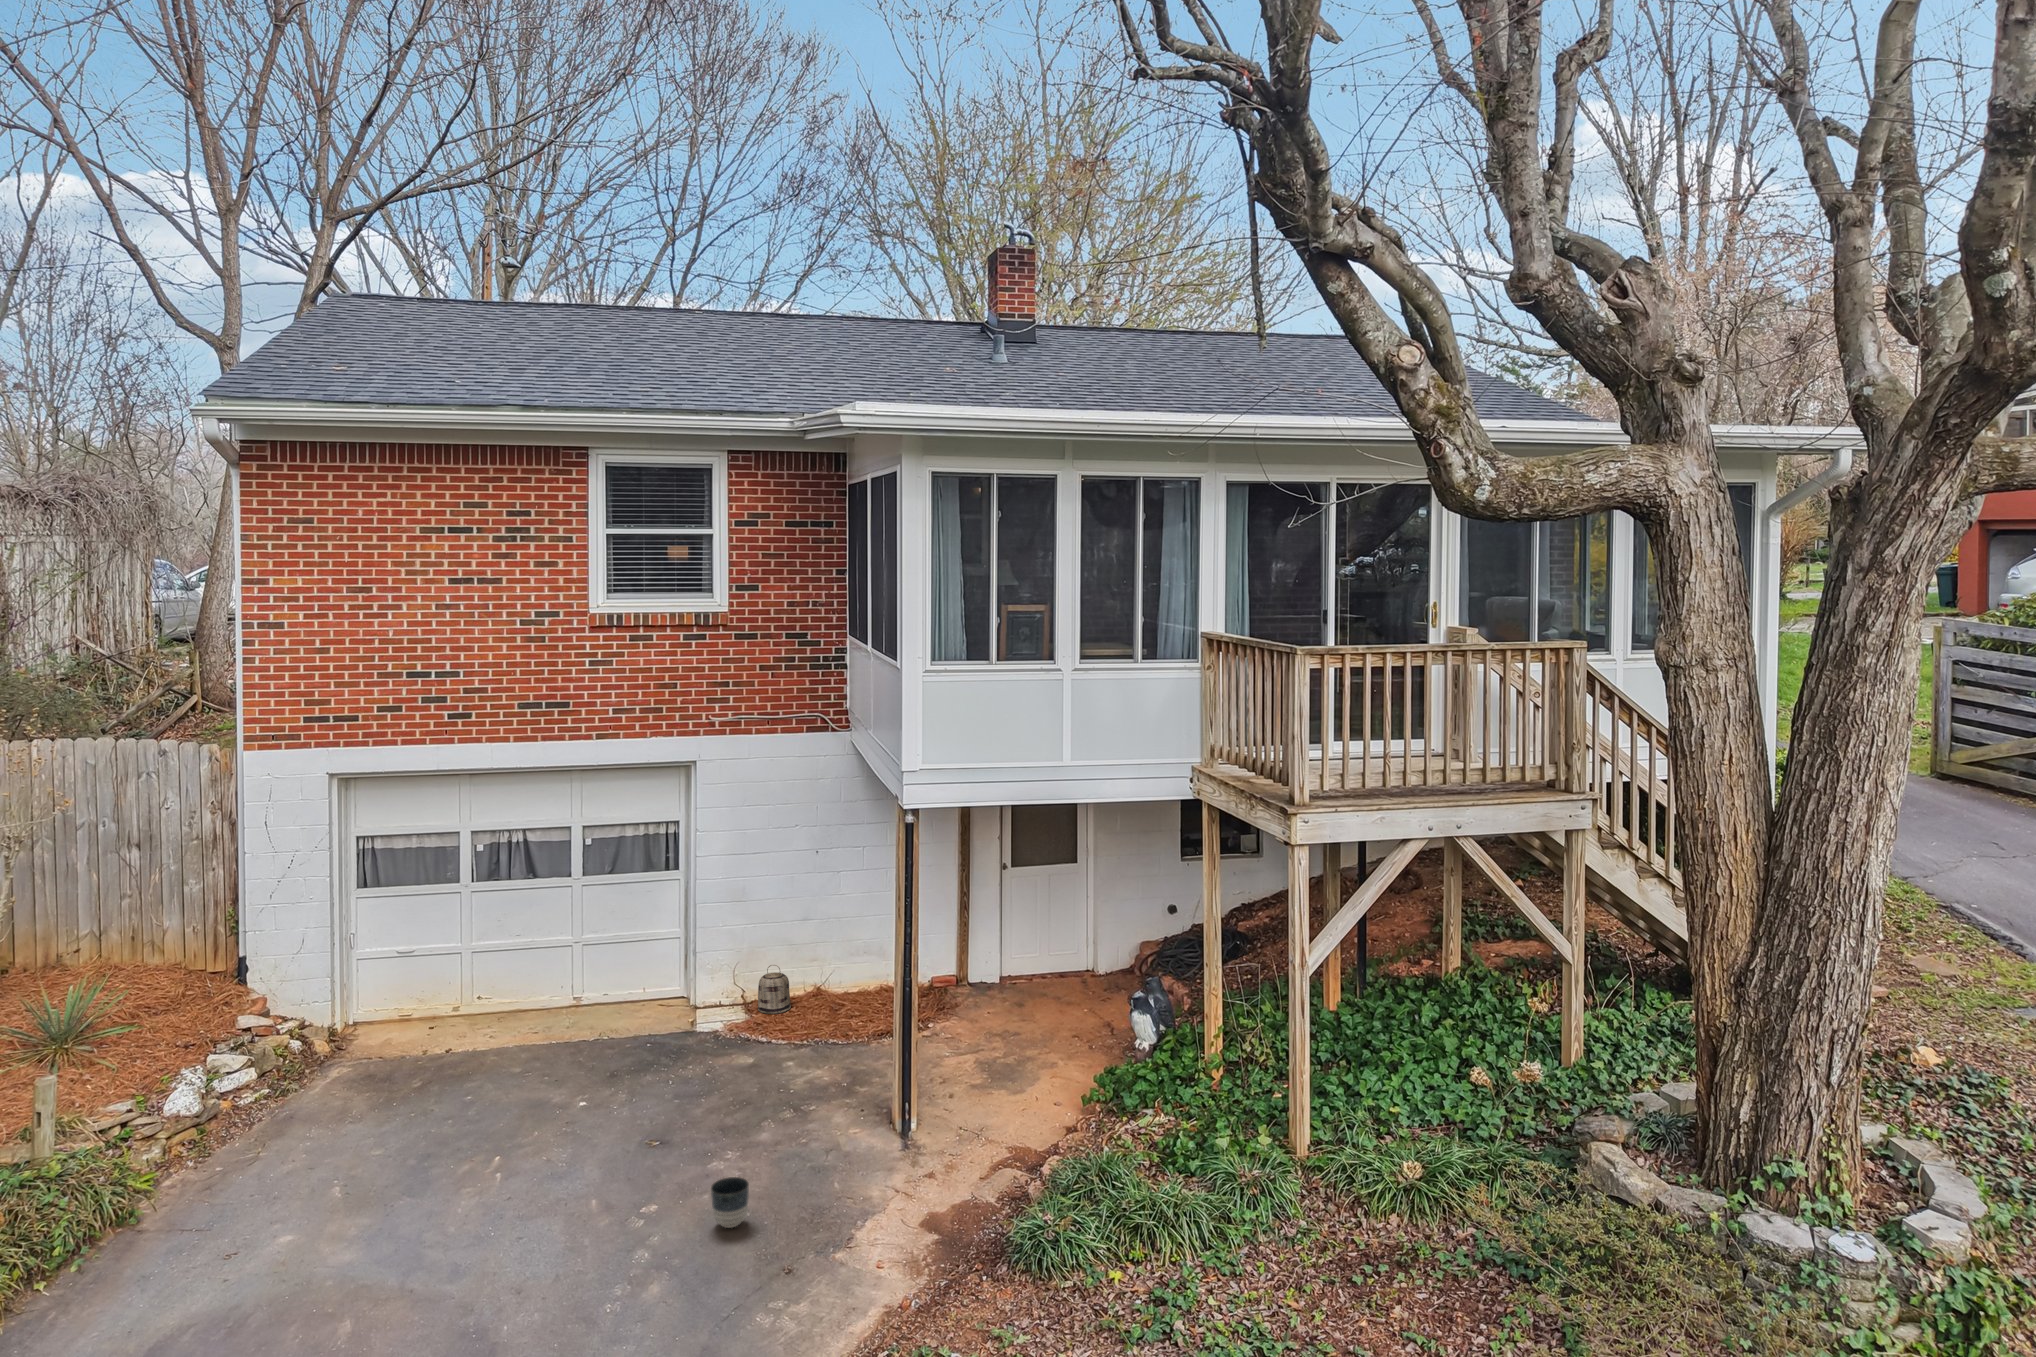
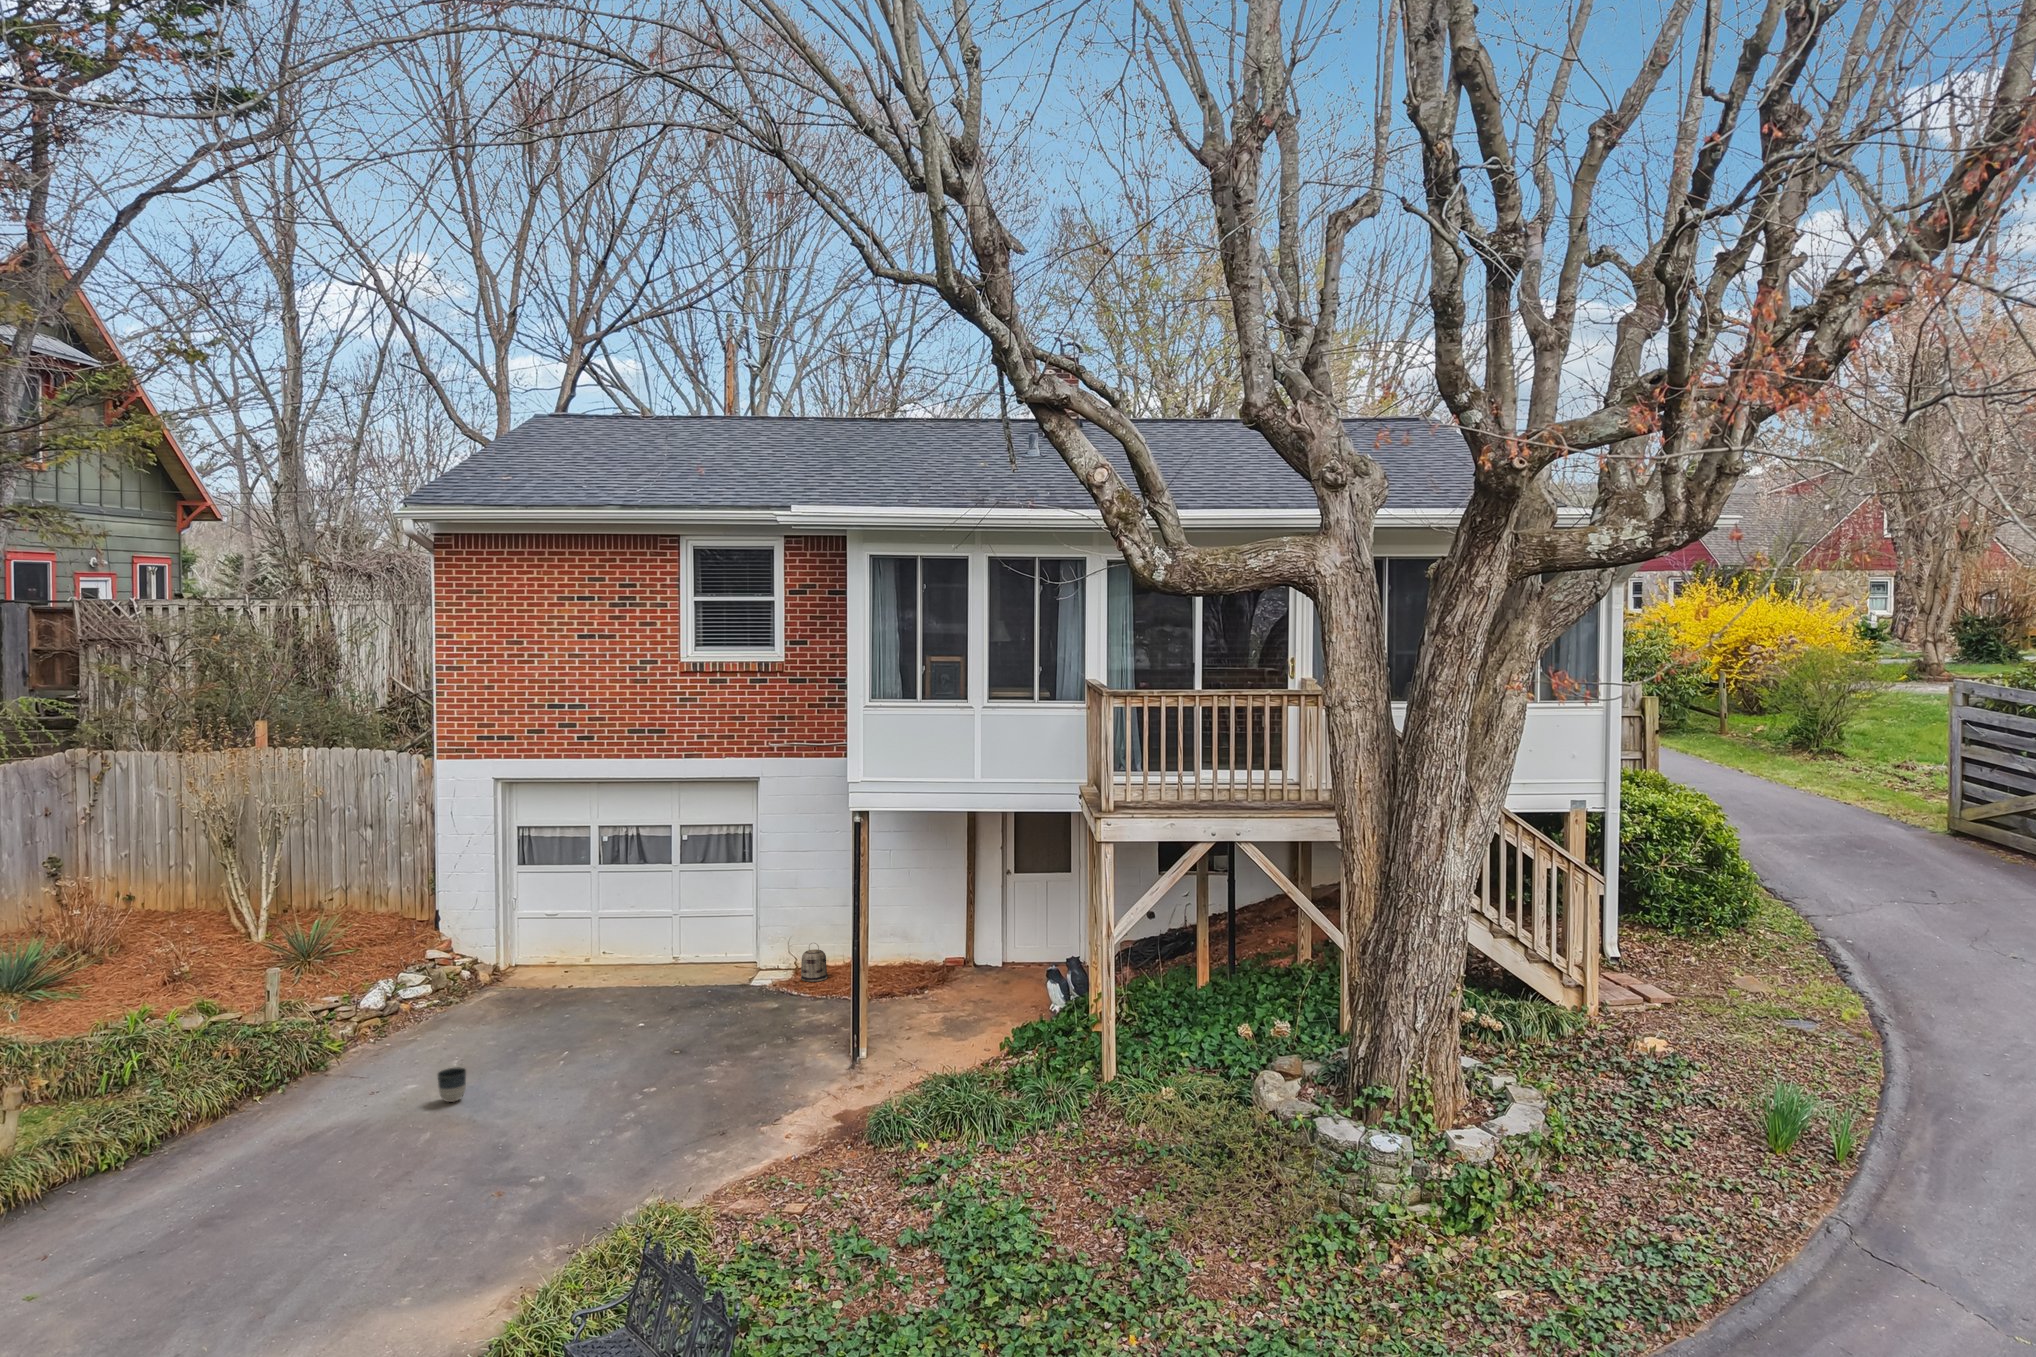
planter: present [711,1177,749,1228] -> present [438,1067,466,1102]

